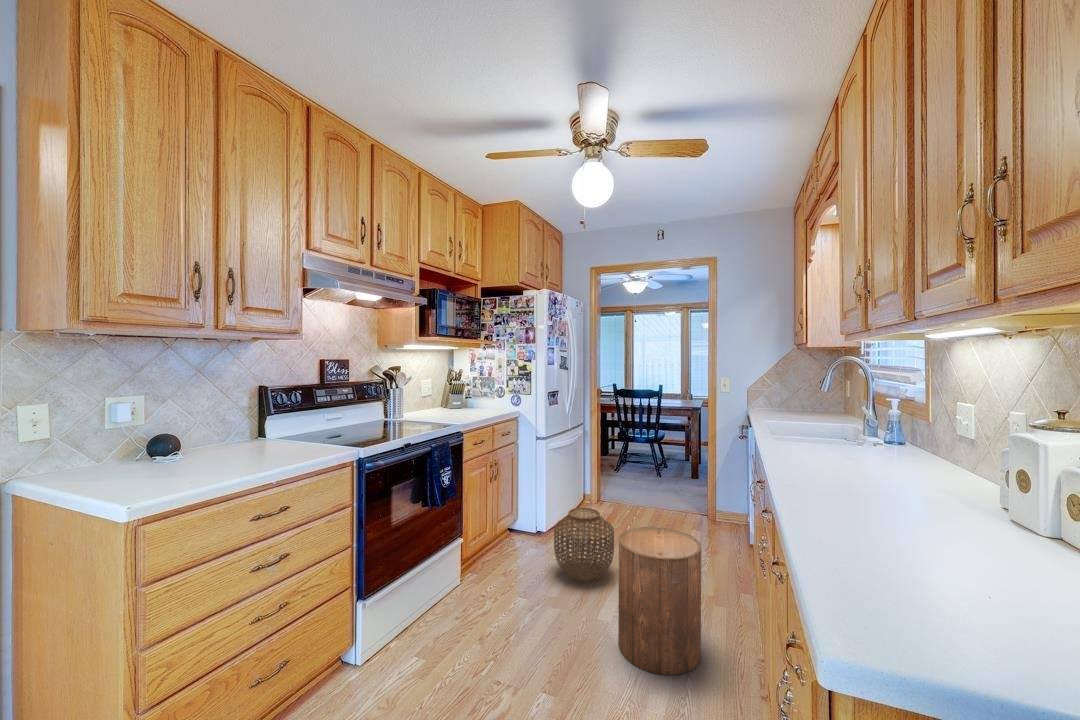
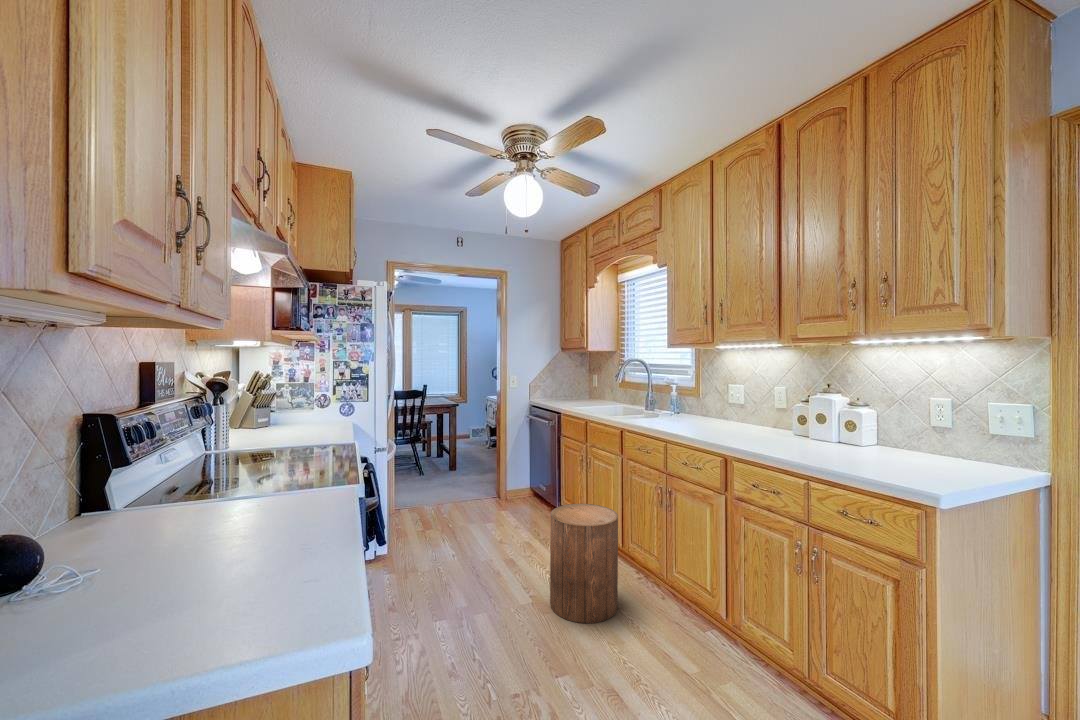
woven basket: present [554,508,614,581] -> none [432,511,493,586]

